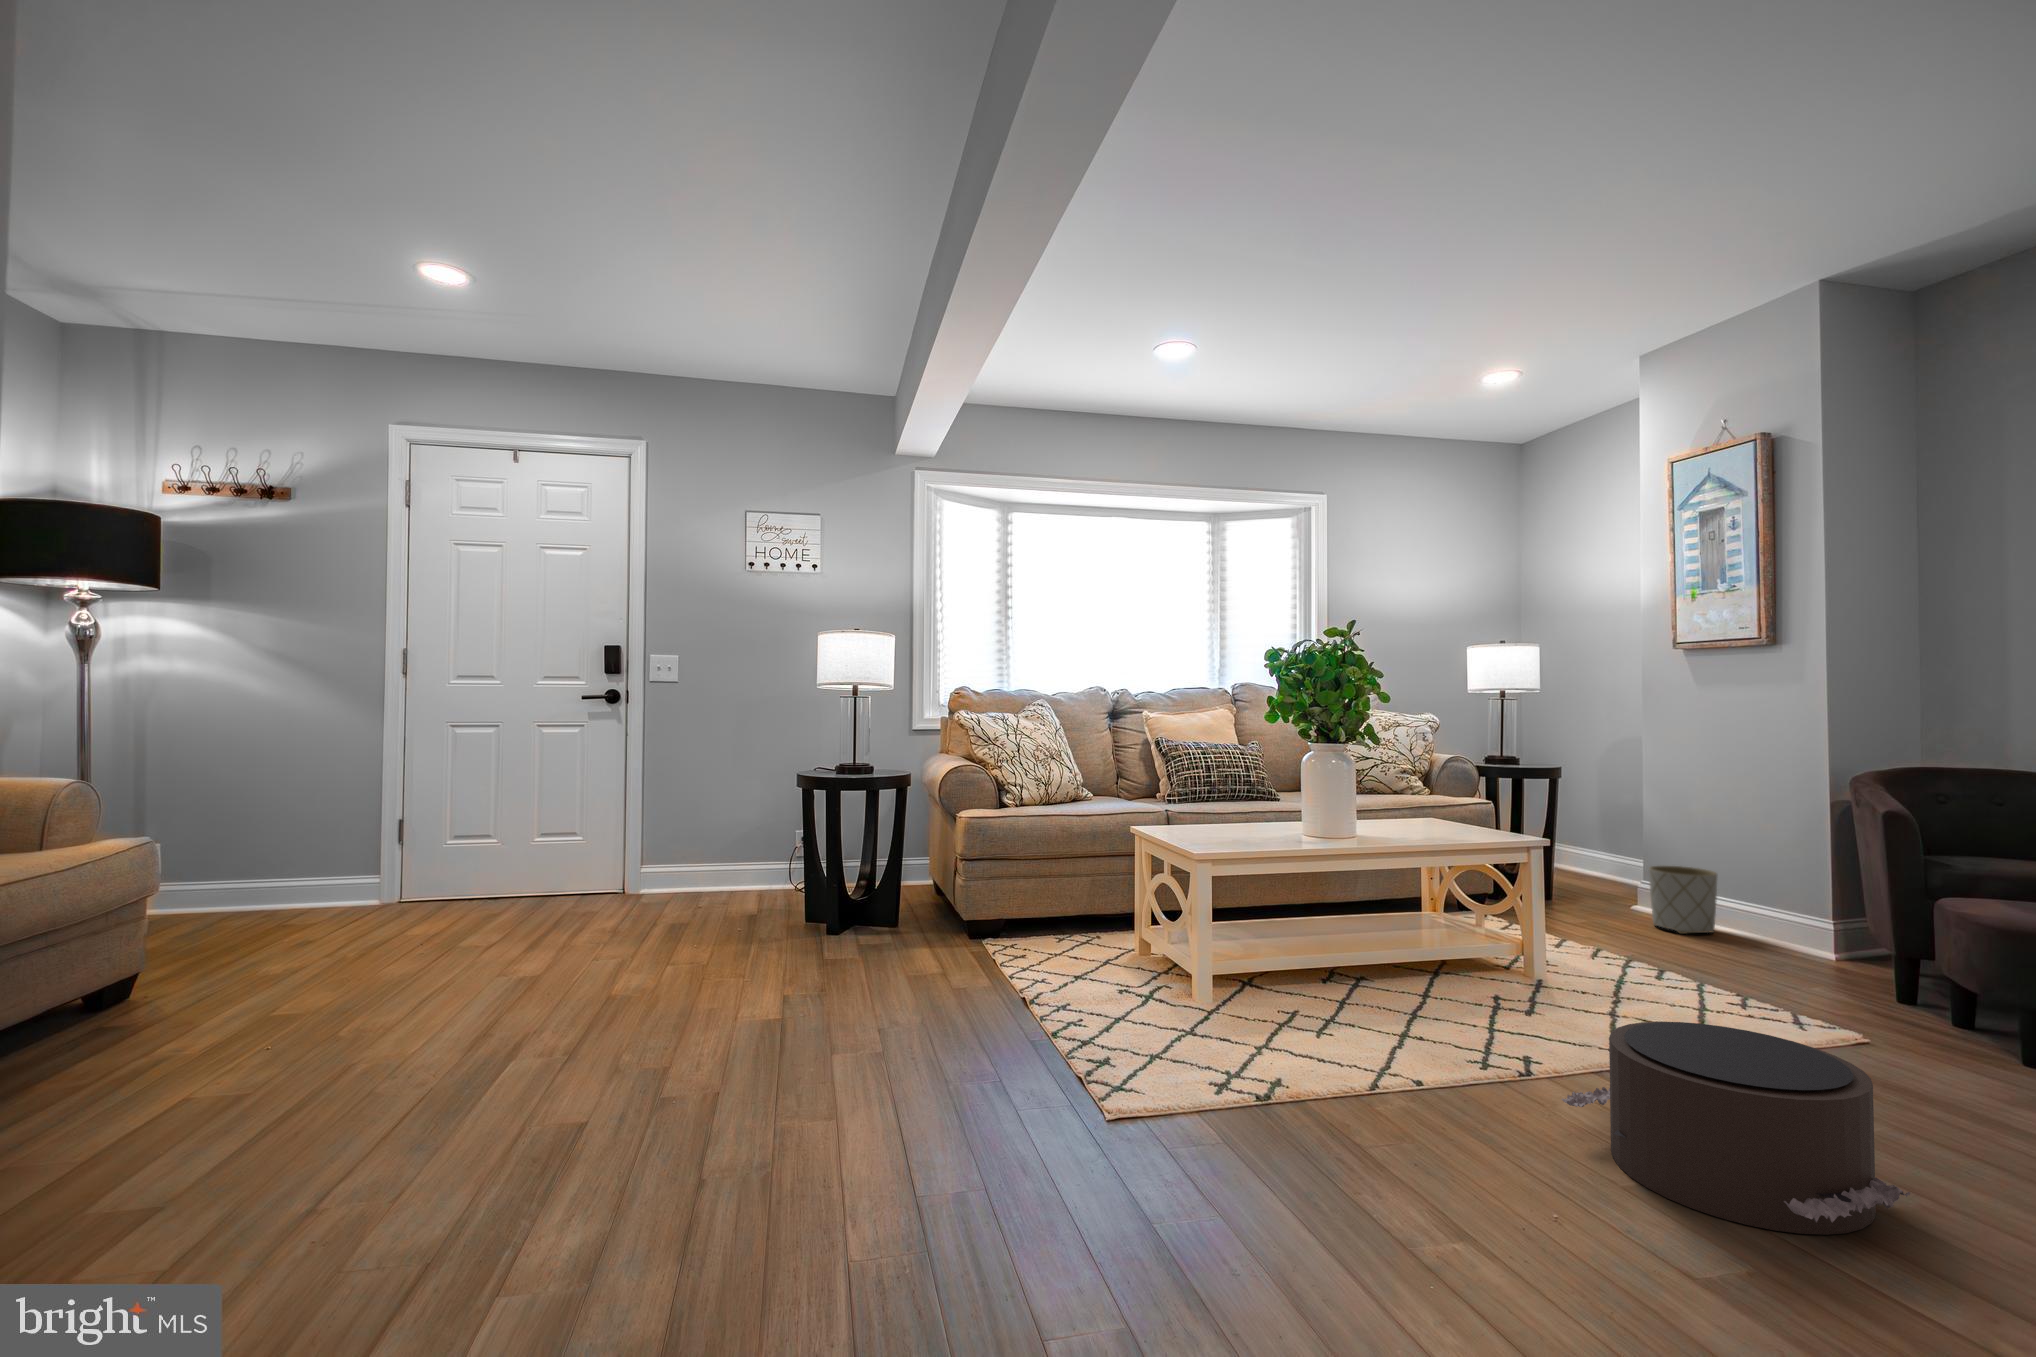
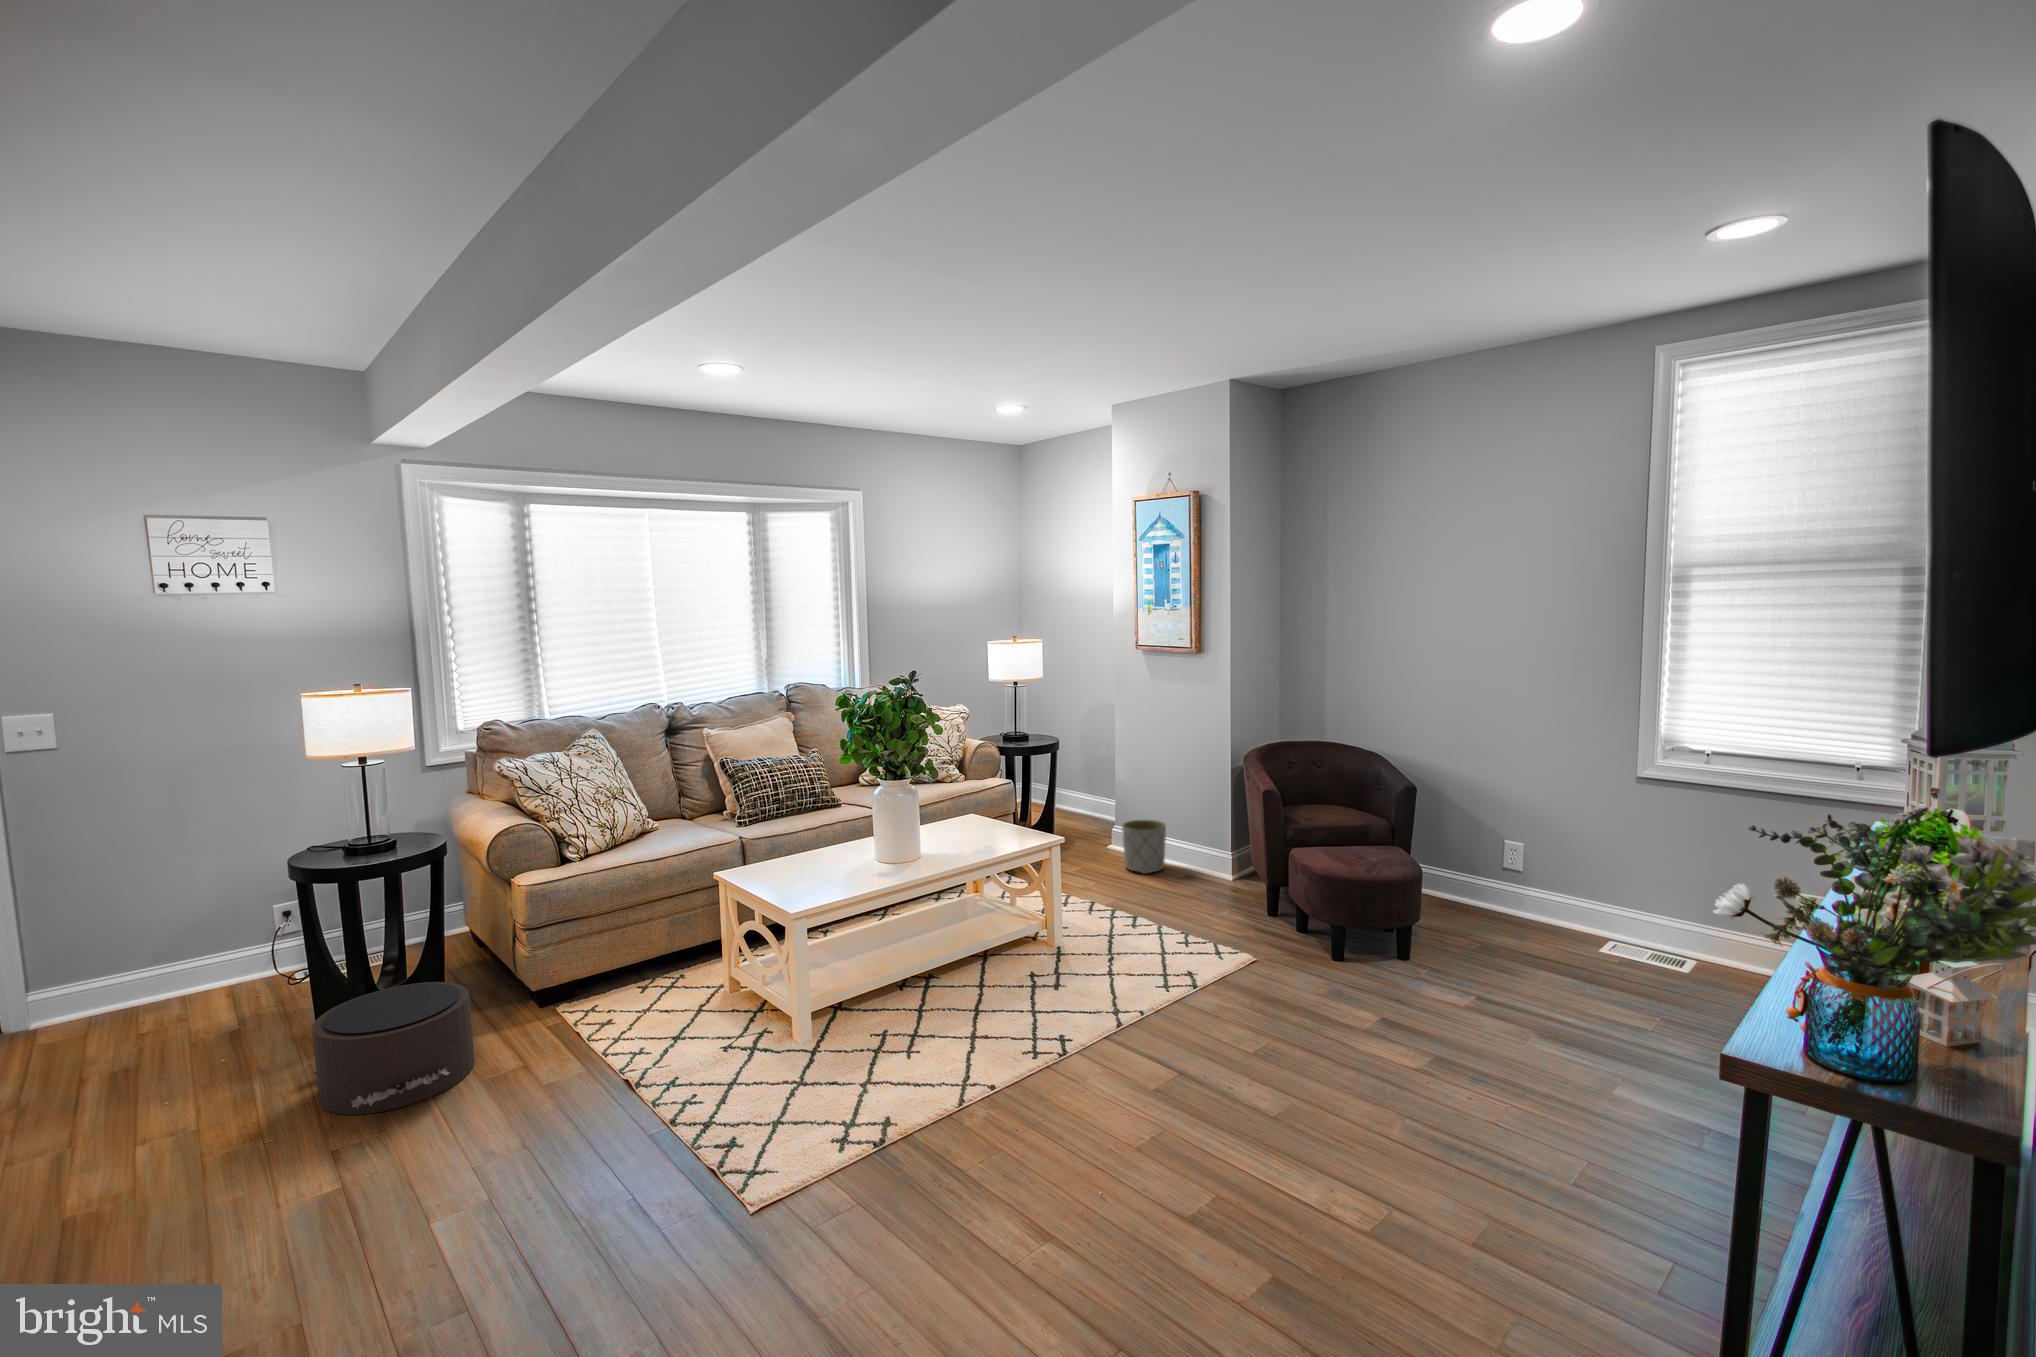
pouf: present [1561,1021,1910,1235] -> present [312,982,475,1115]

